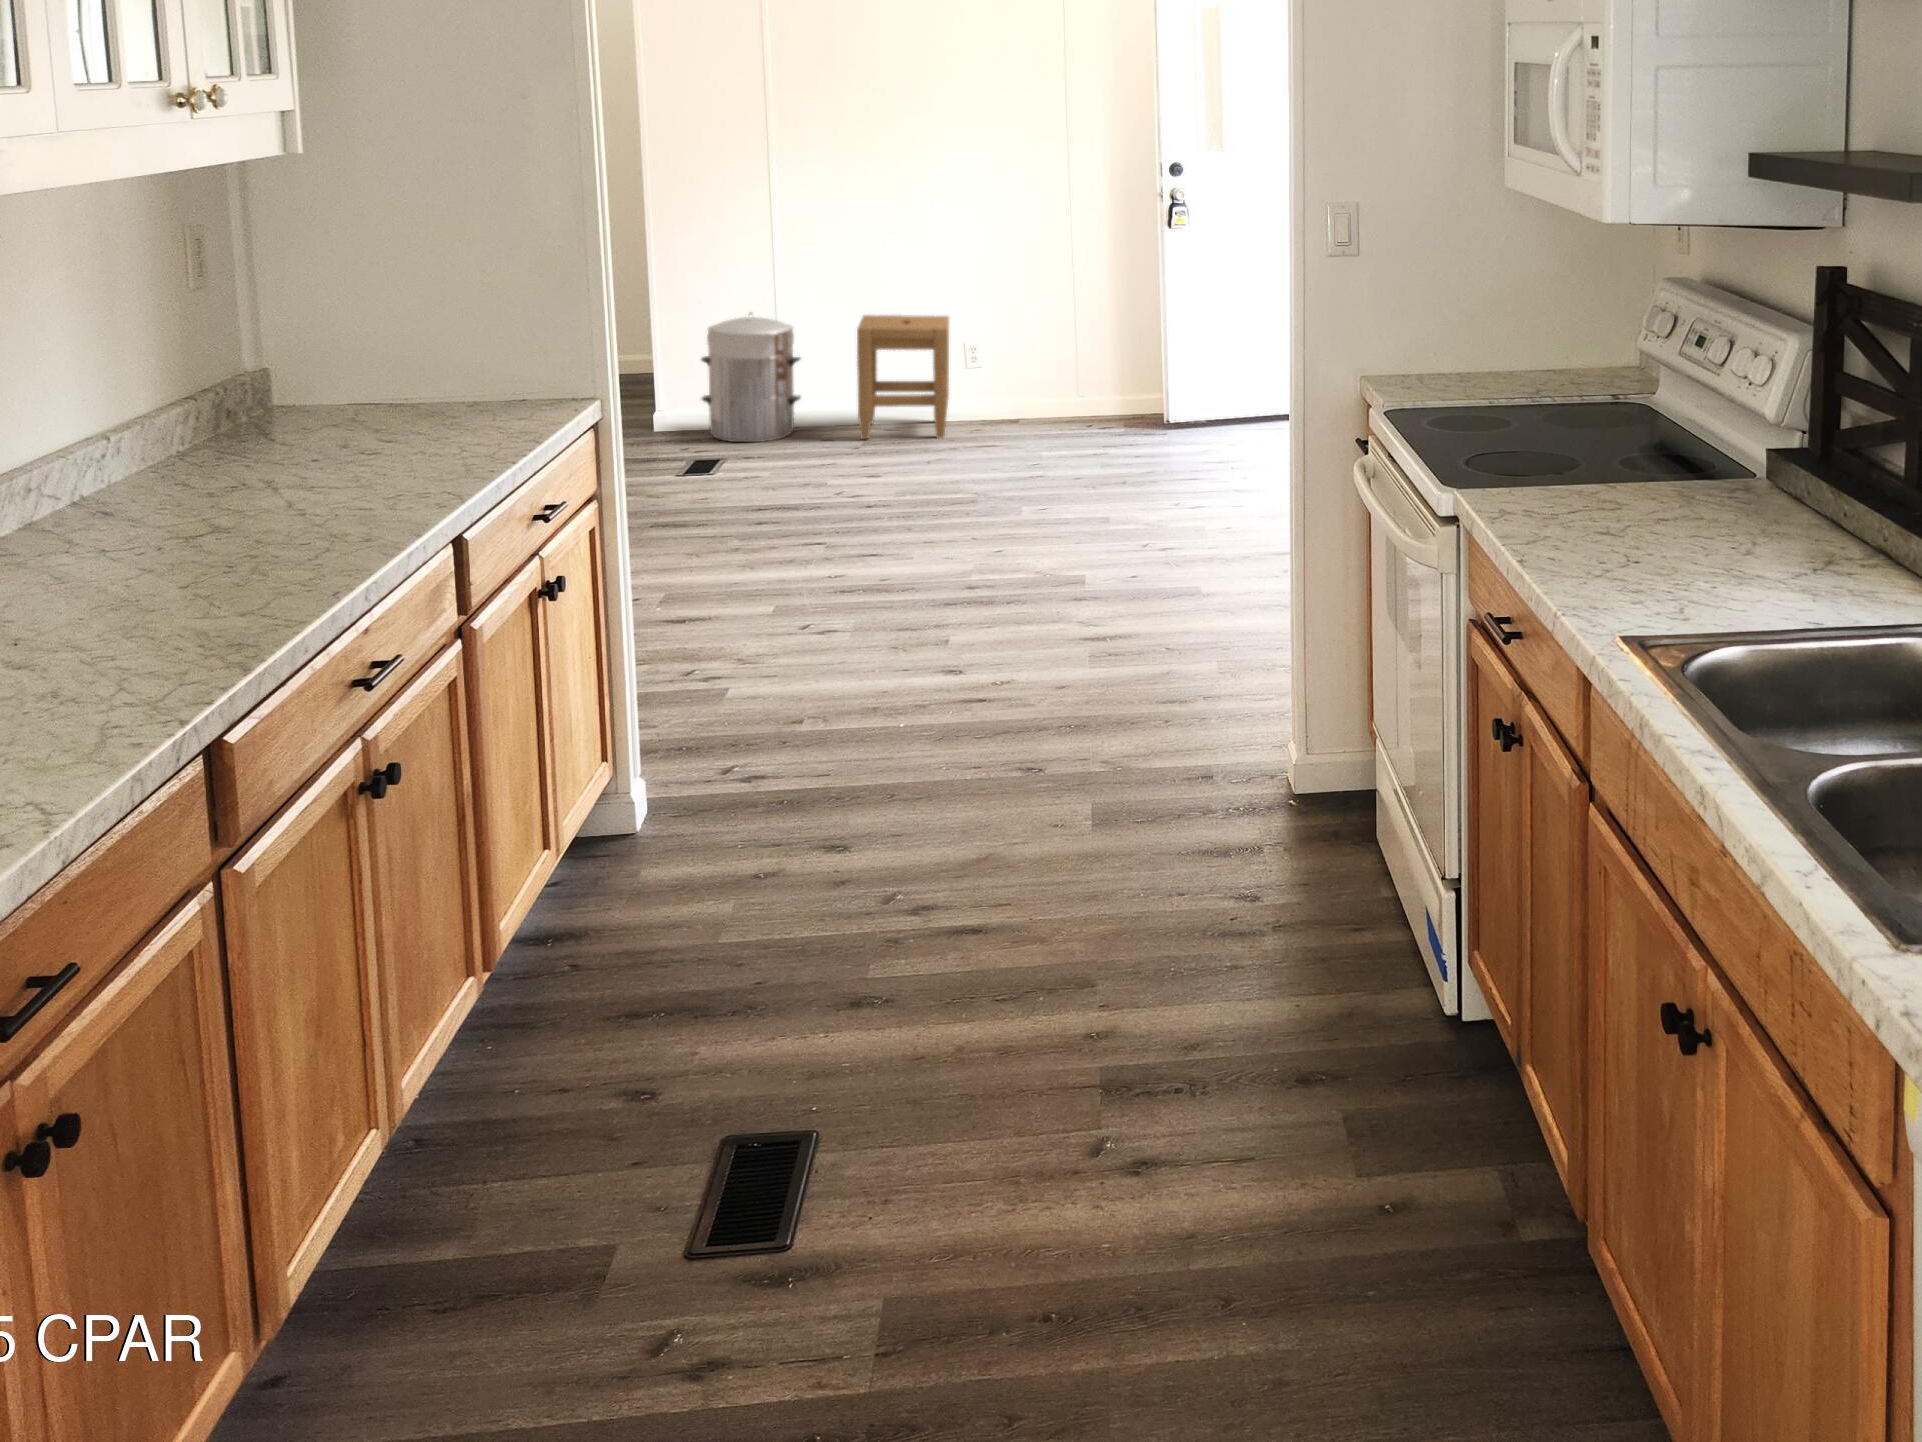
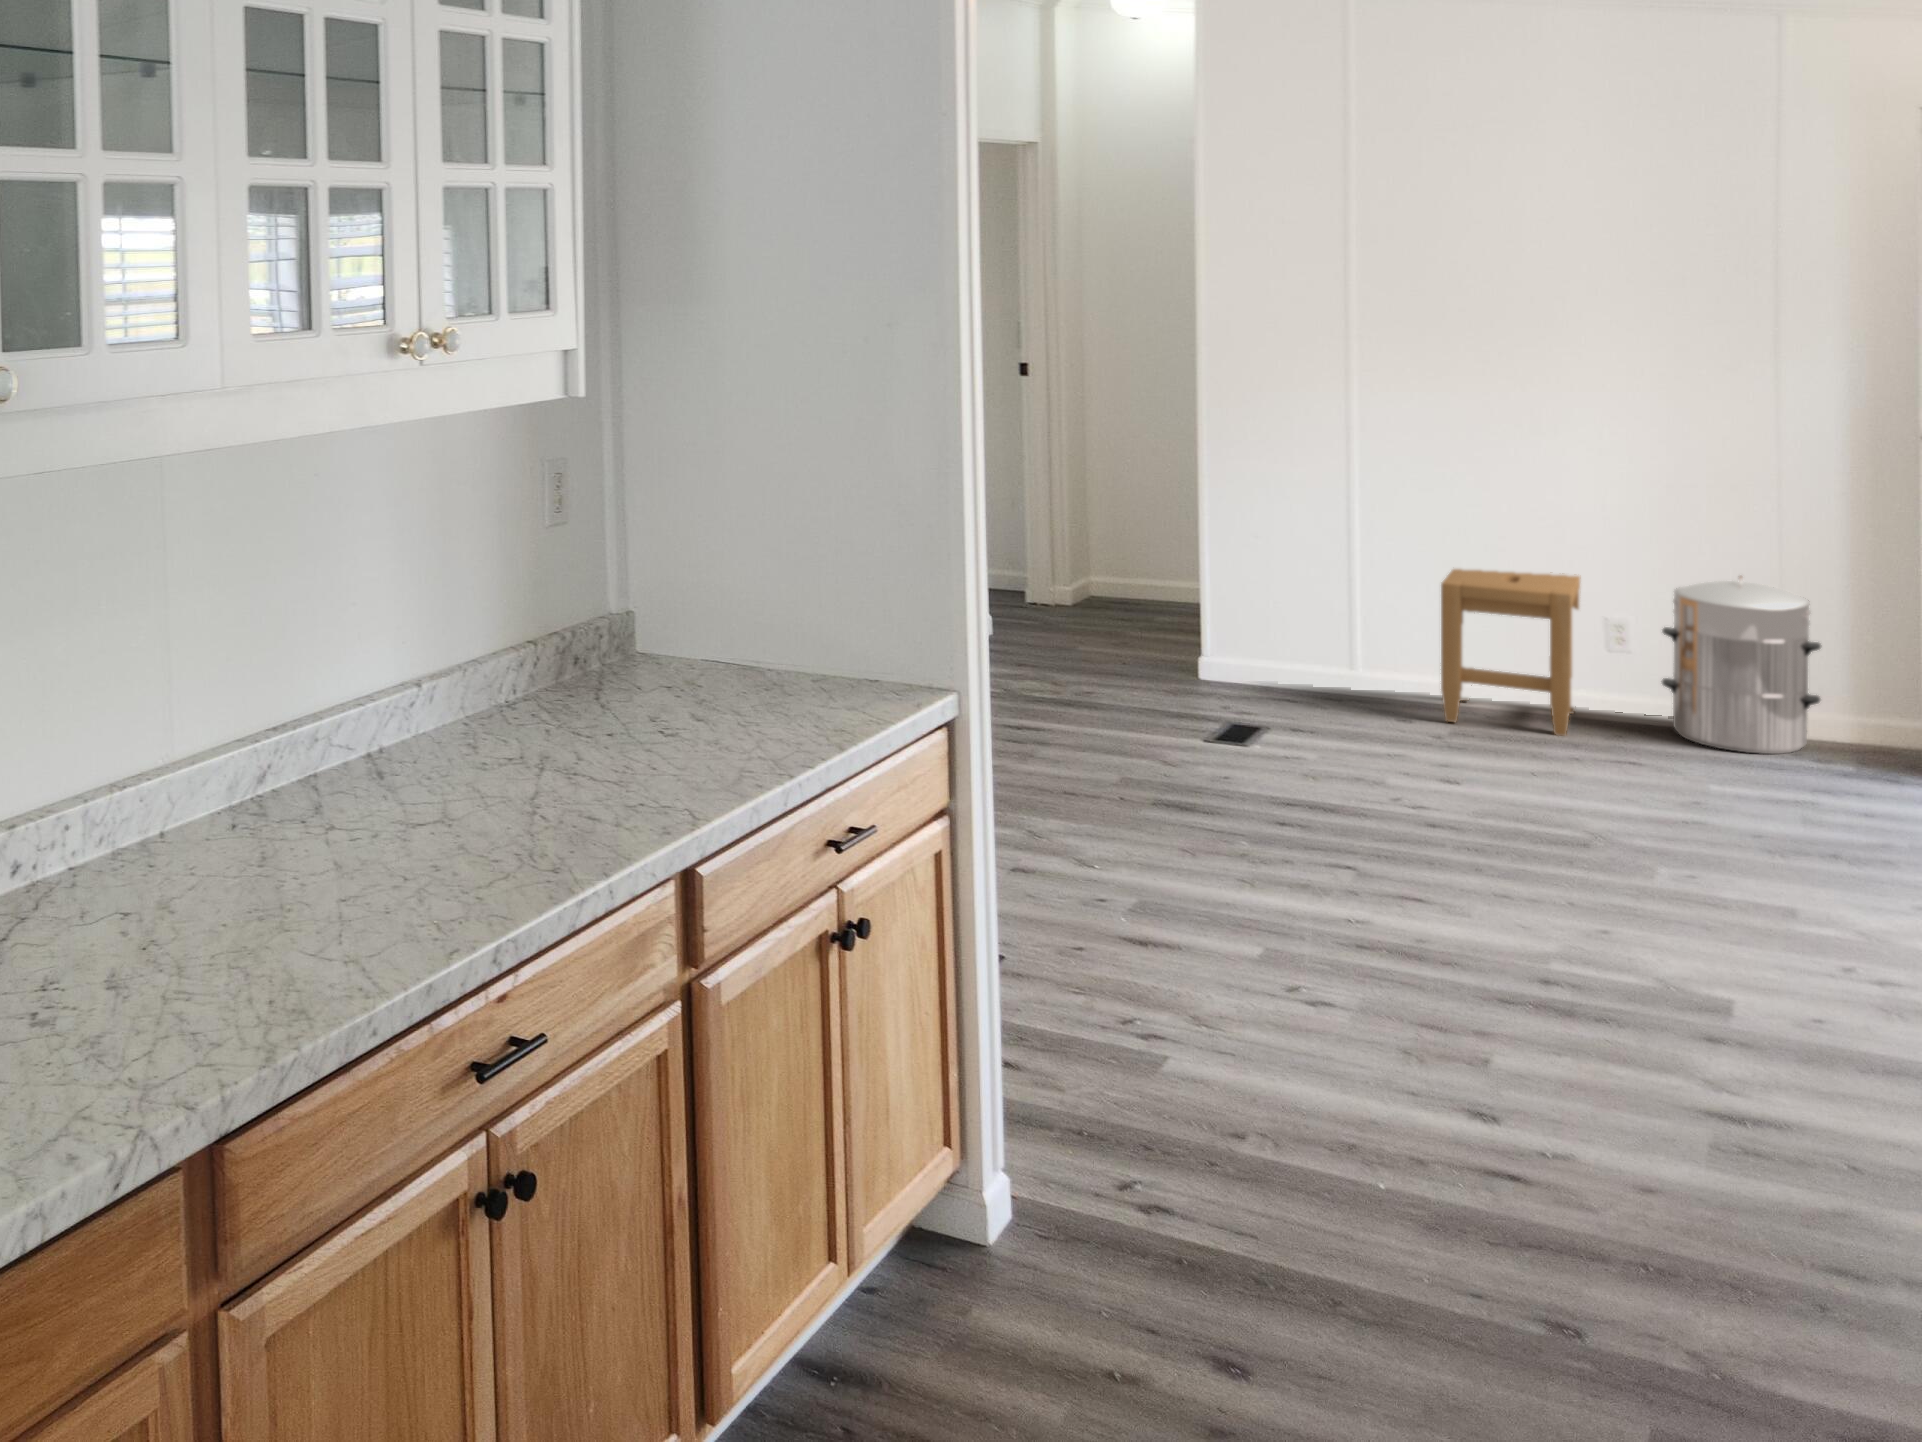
waste bin: present [701,313,801,442] -> present [1661,576,1821,754]

